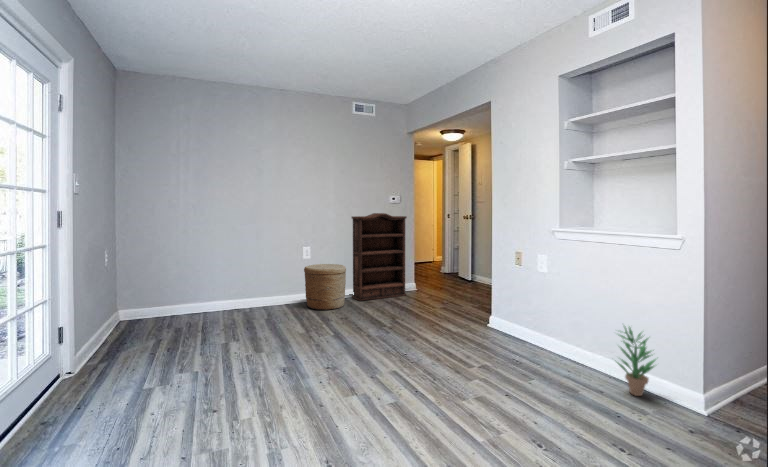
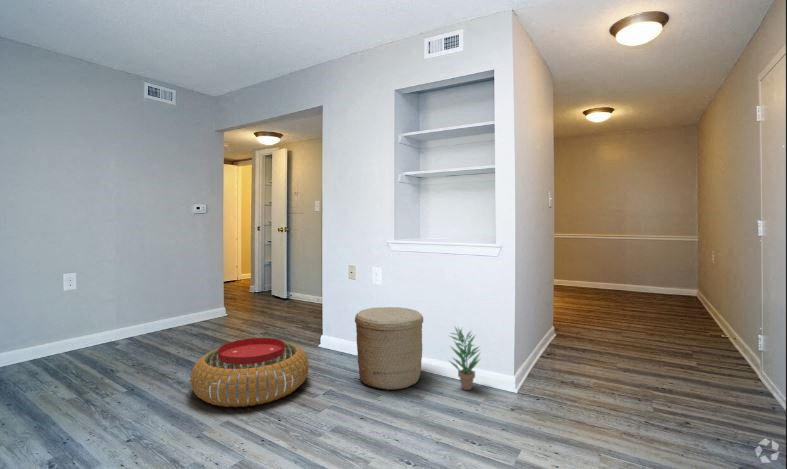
bookshelf: present [352,213,407,301] -> none [139,227,217,339]
woven basket: present [304,264,346,310] -> present [355,307,423,390]
pouf: none [374,309,468,364] -> present [190,338,309,407]

